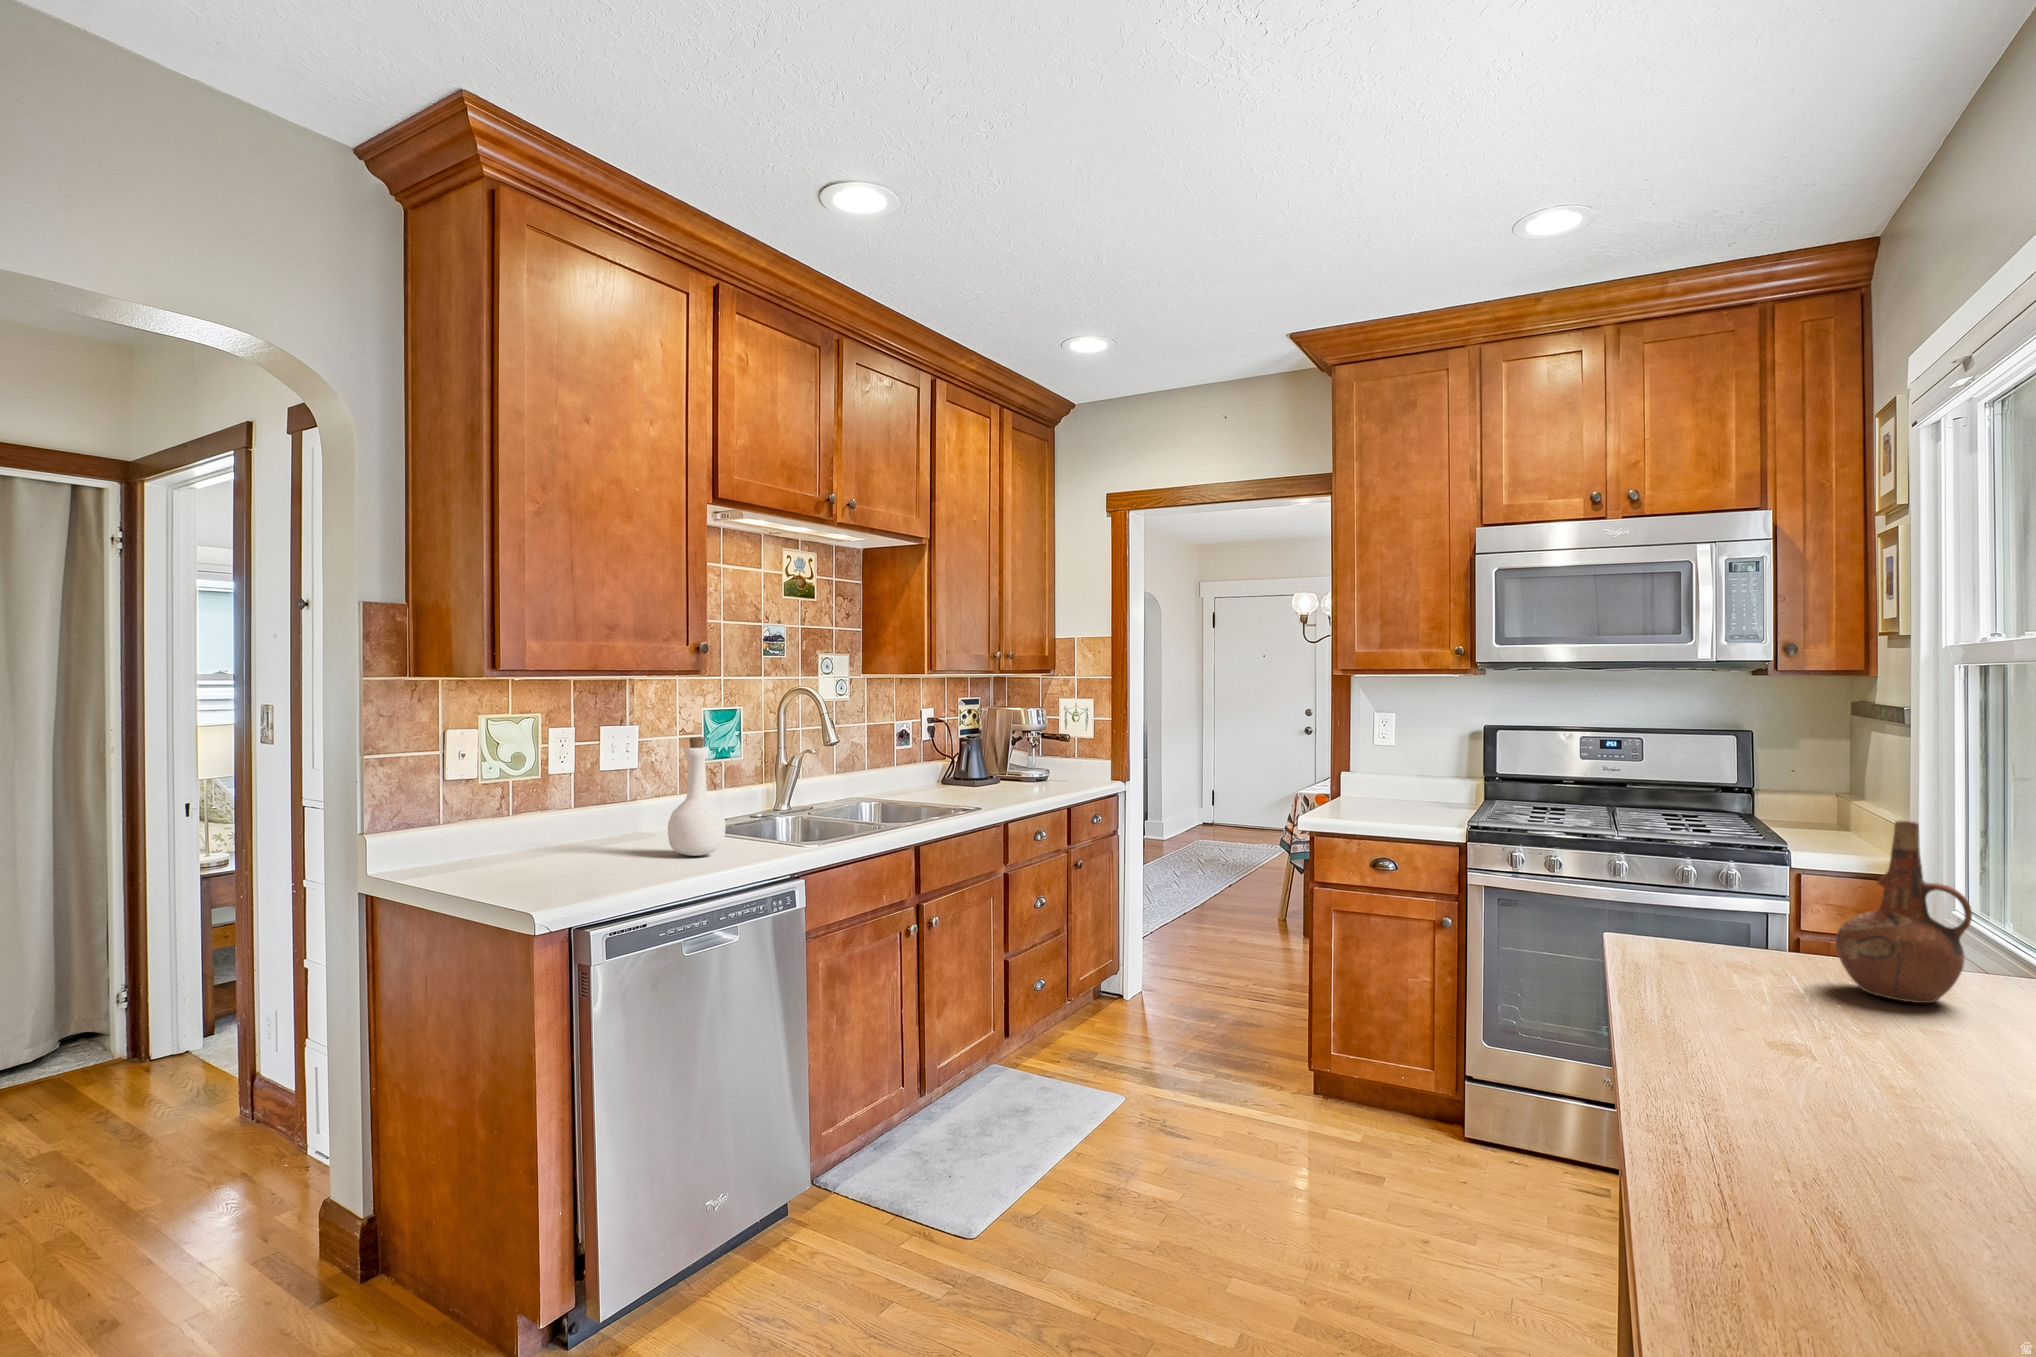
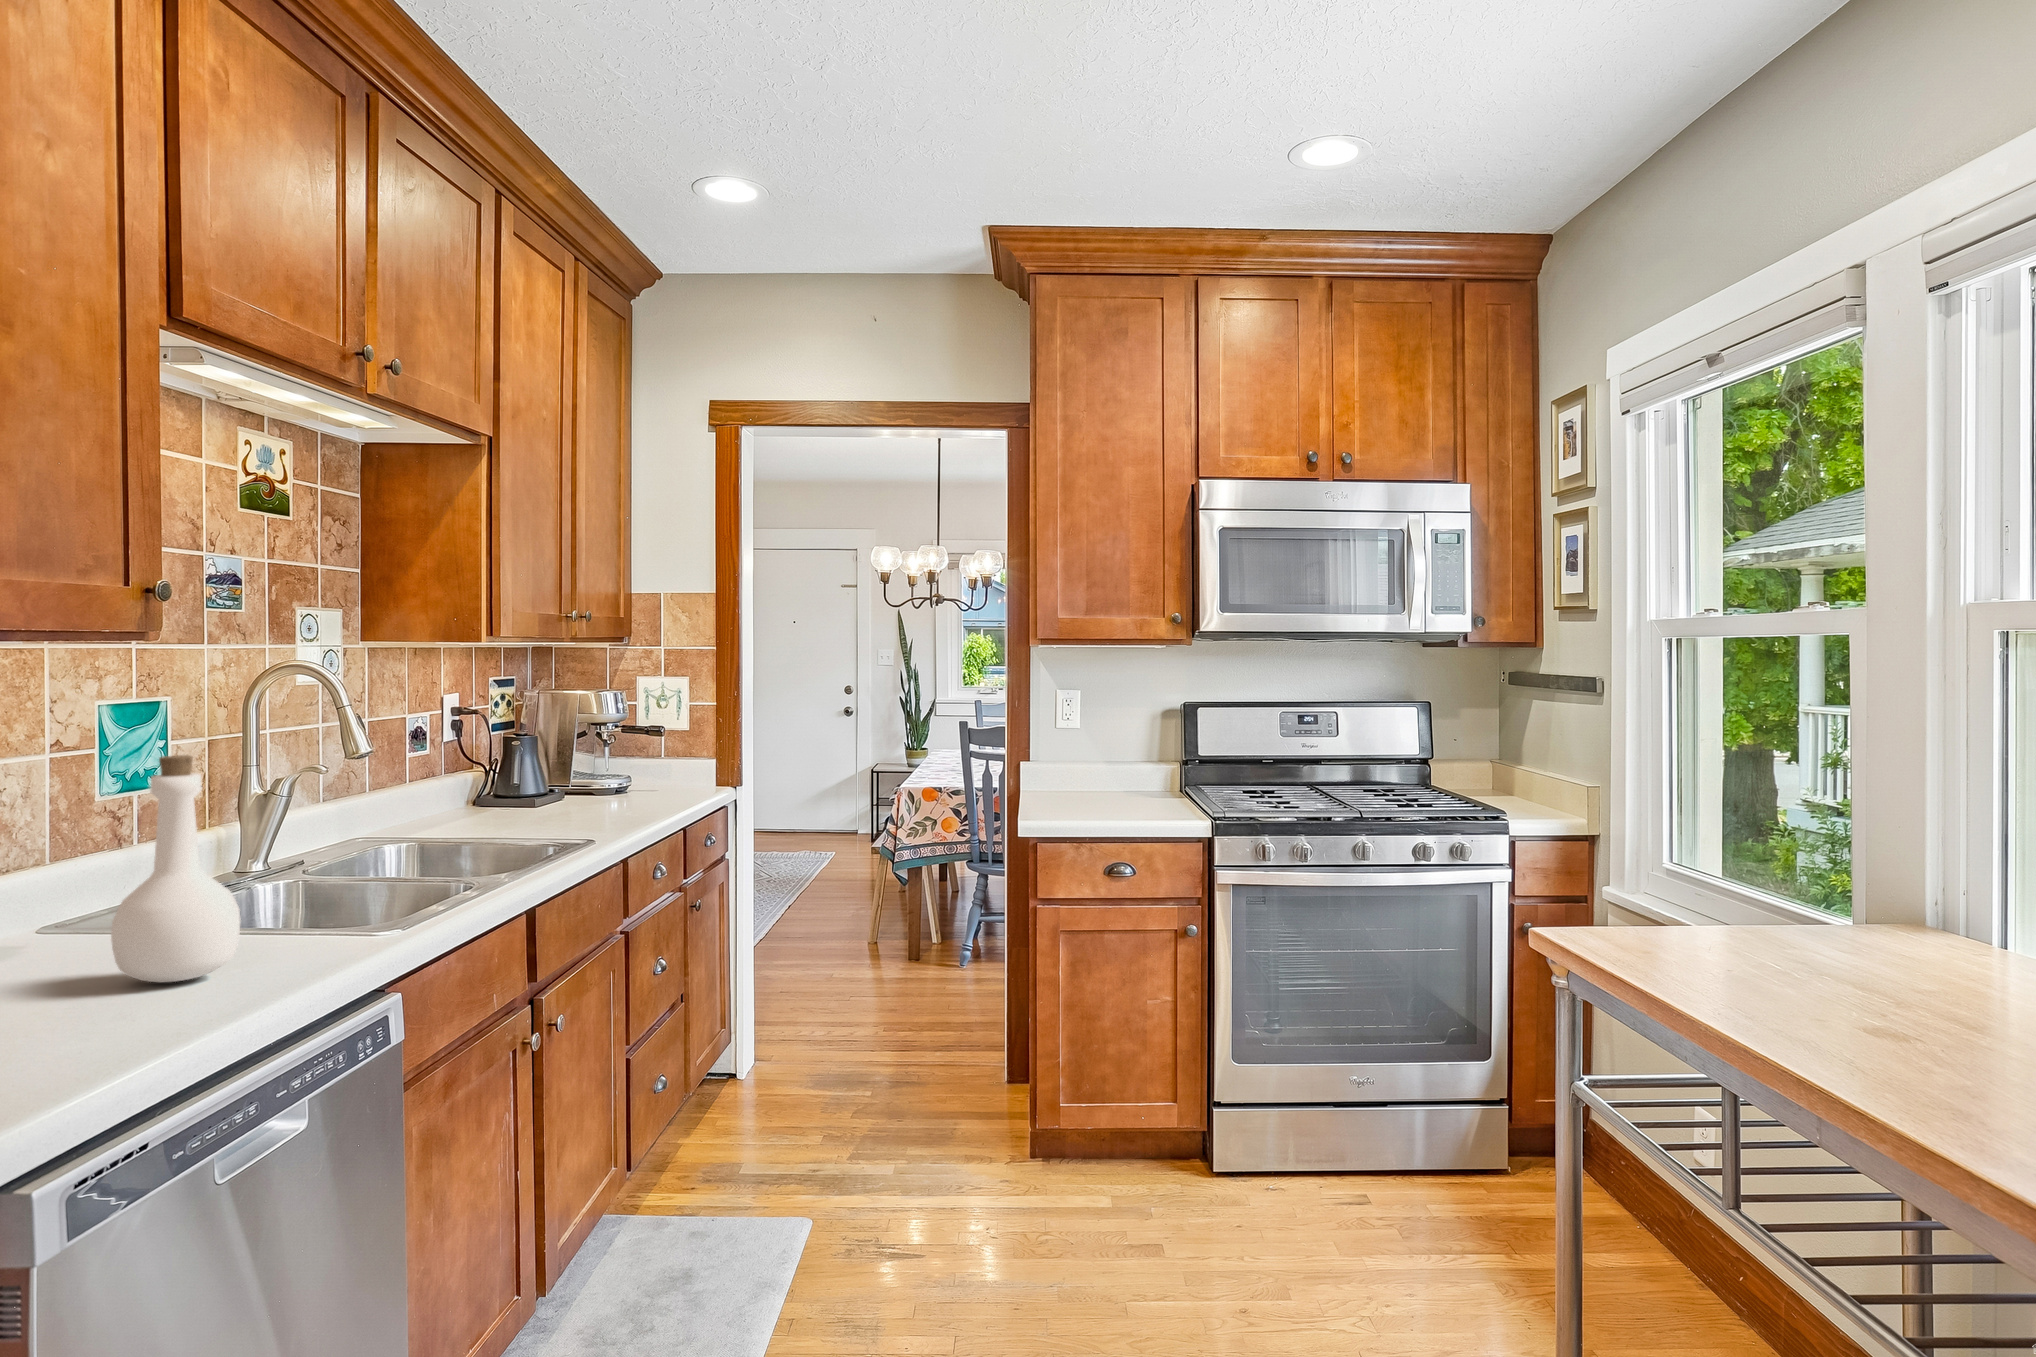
ceramic pitcher: present [1836,821,1972,1003] -> none [1796,793,1920,976]

